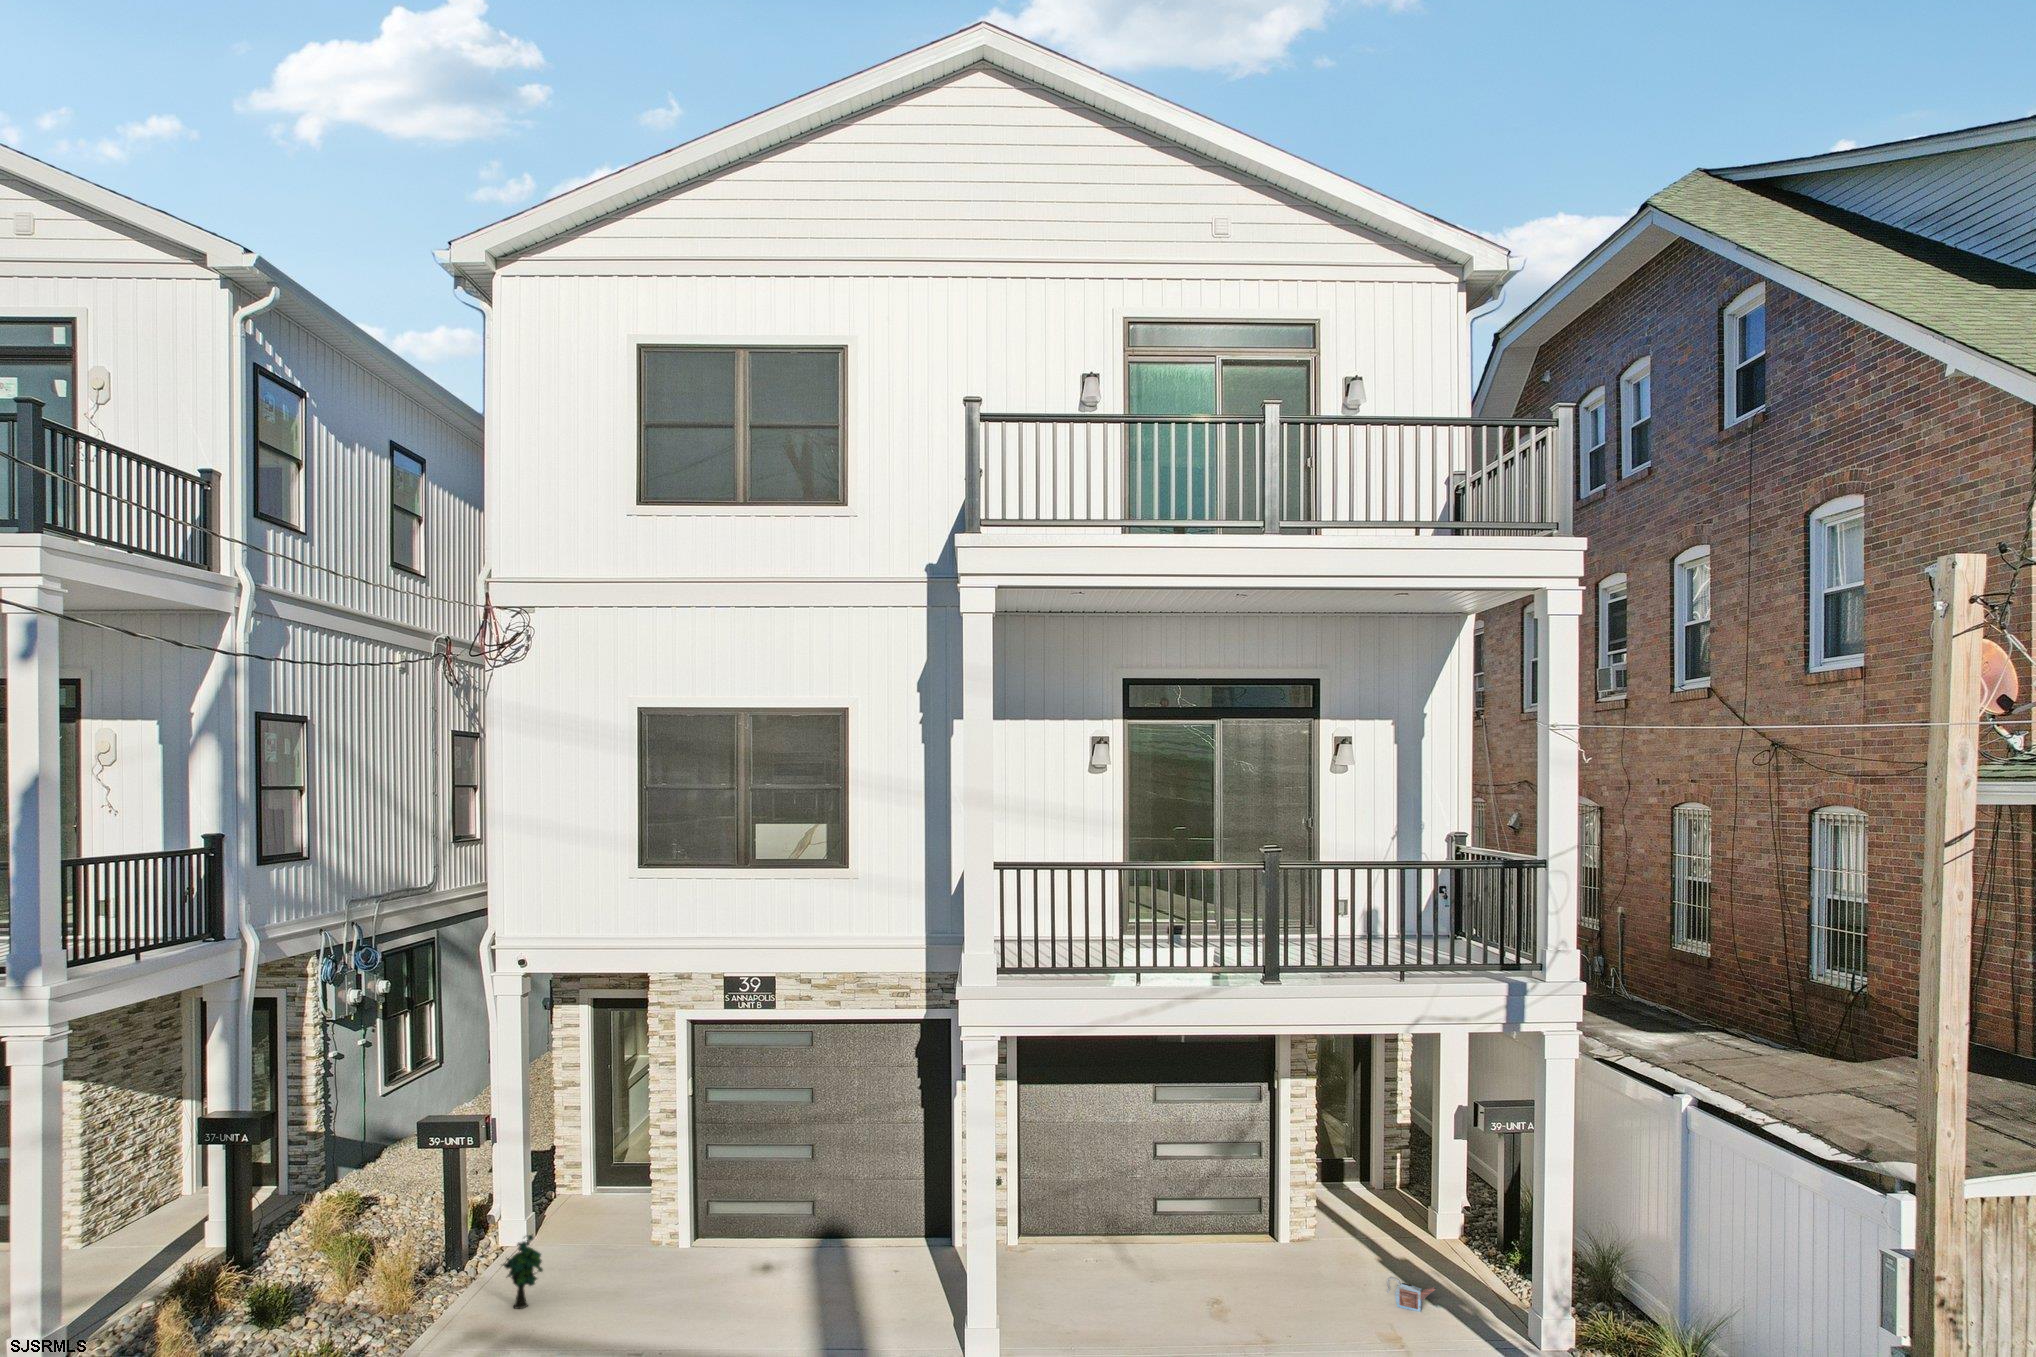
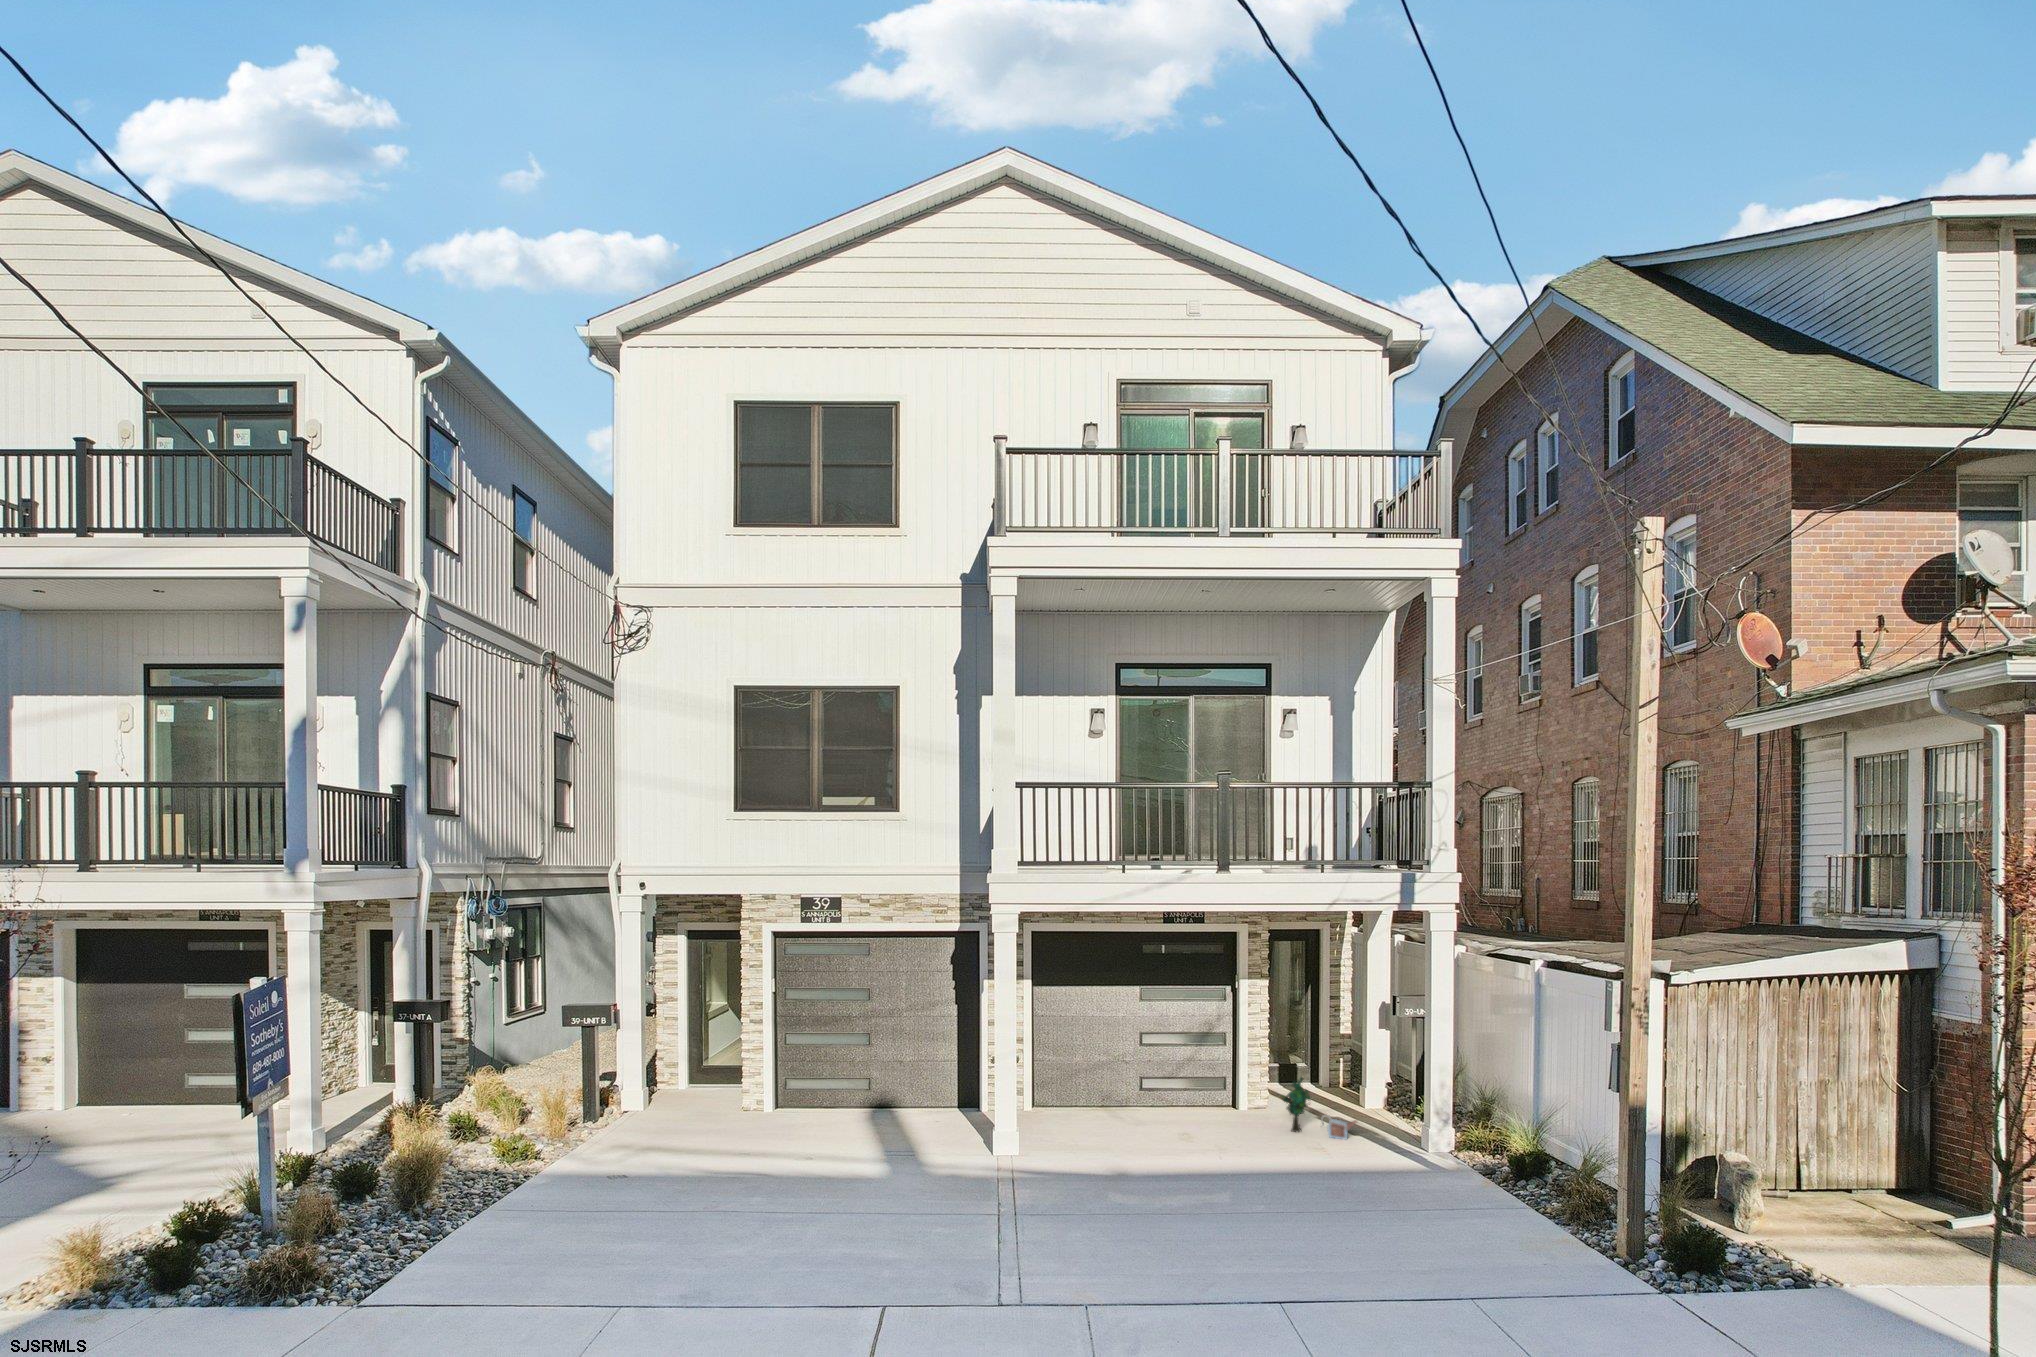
decorative plant: present [503,1235,543,1309] -> present [1282,1077,1310,1132]

